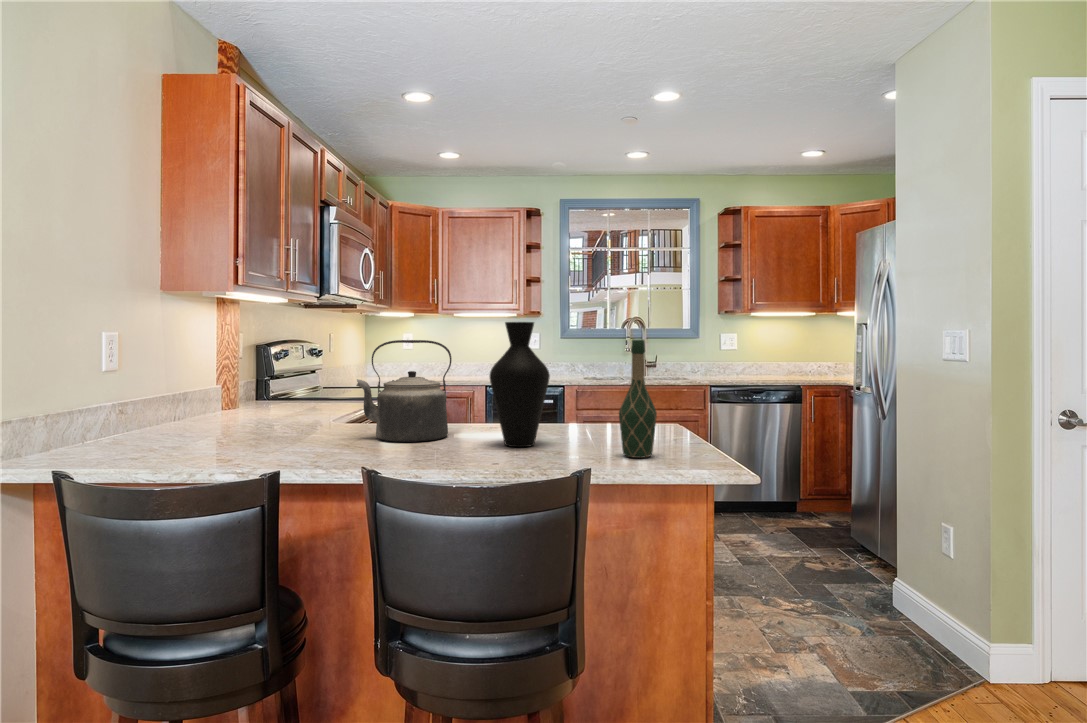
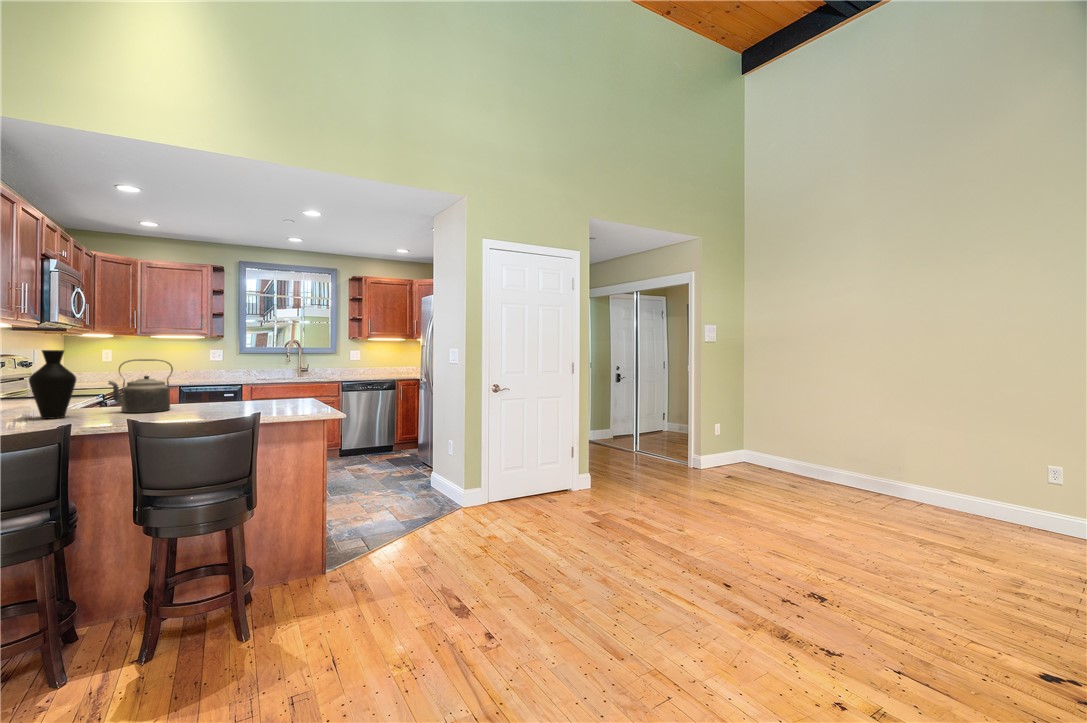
vase: present [490,322,550,447] -> present [29,350,76,419]
wine bottle: present [619,340,657,458] -> none [270,361,288,411]

